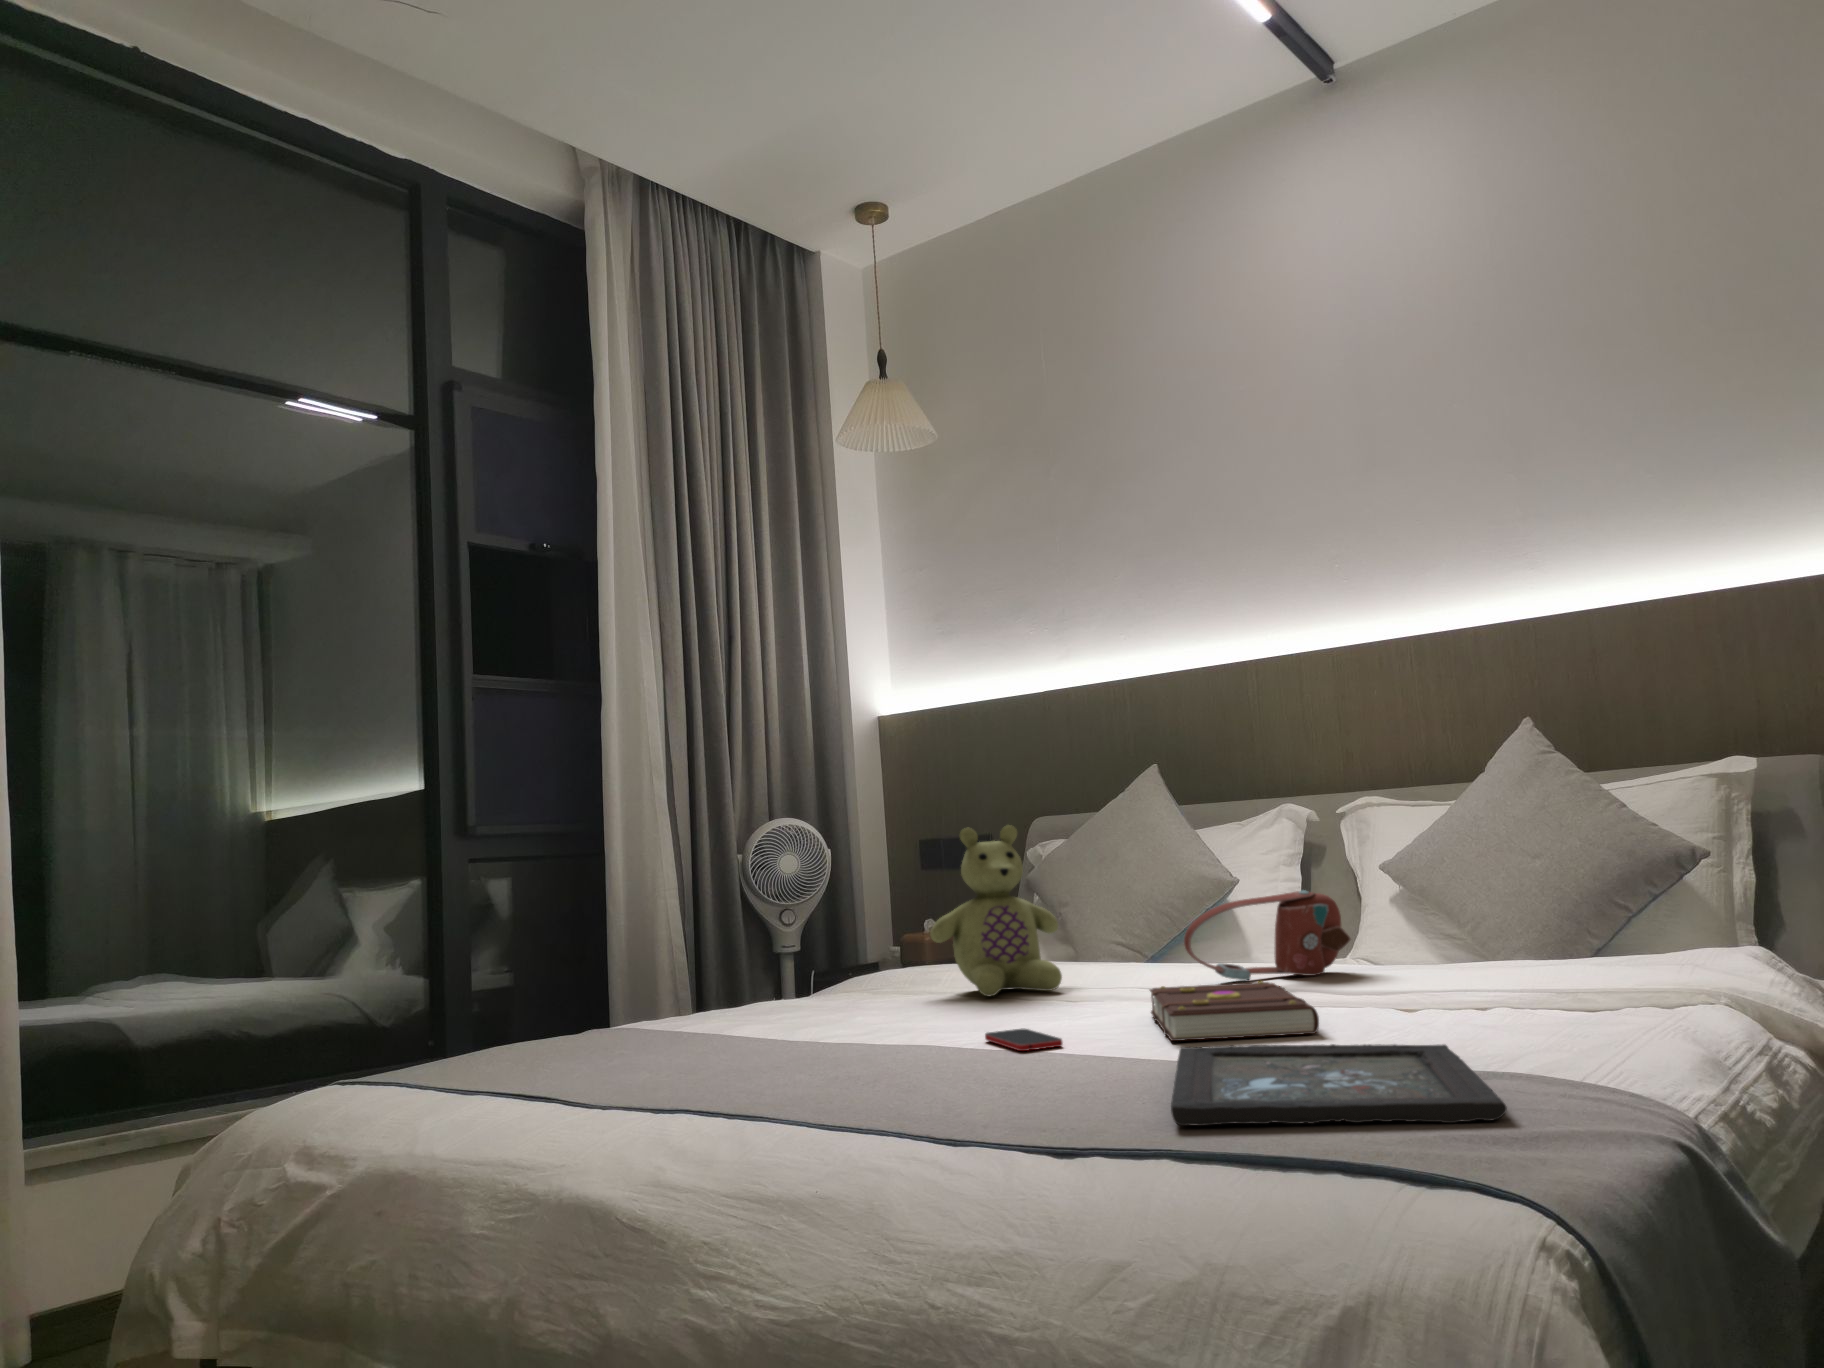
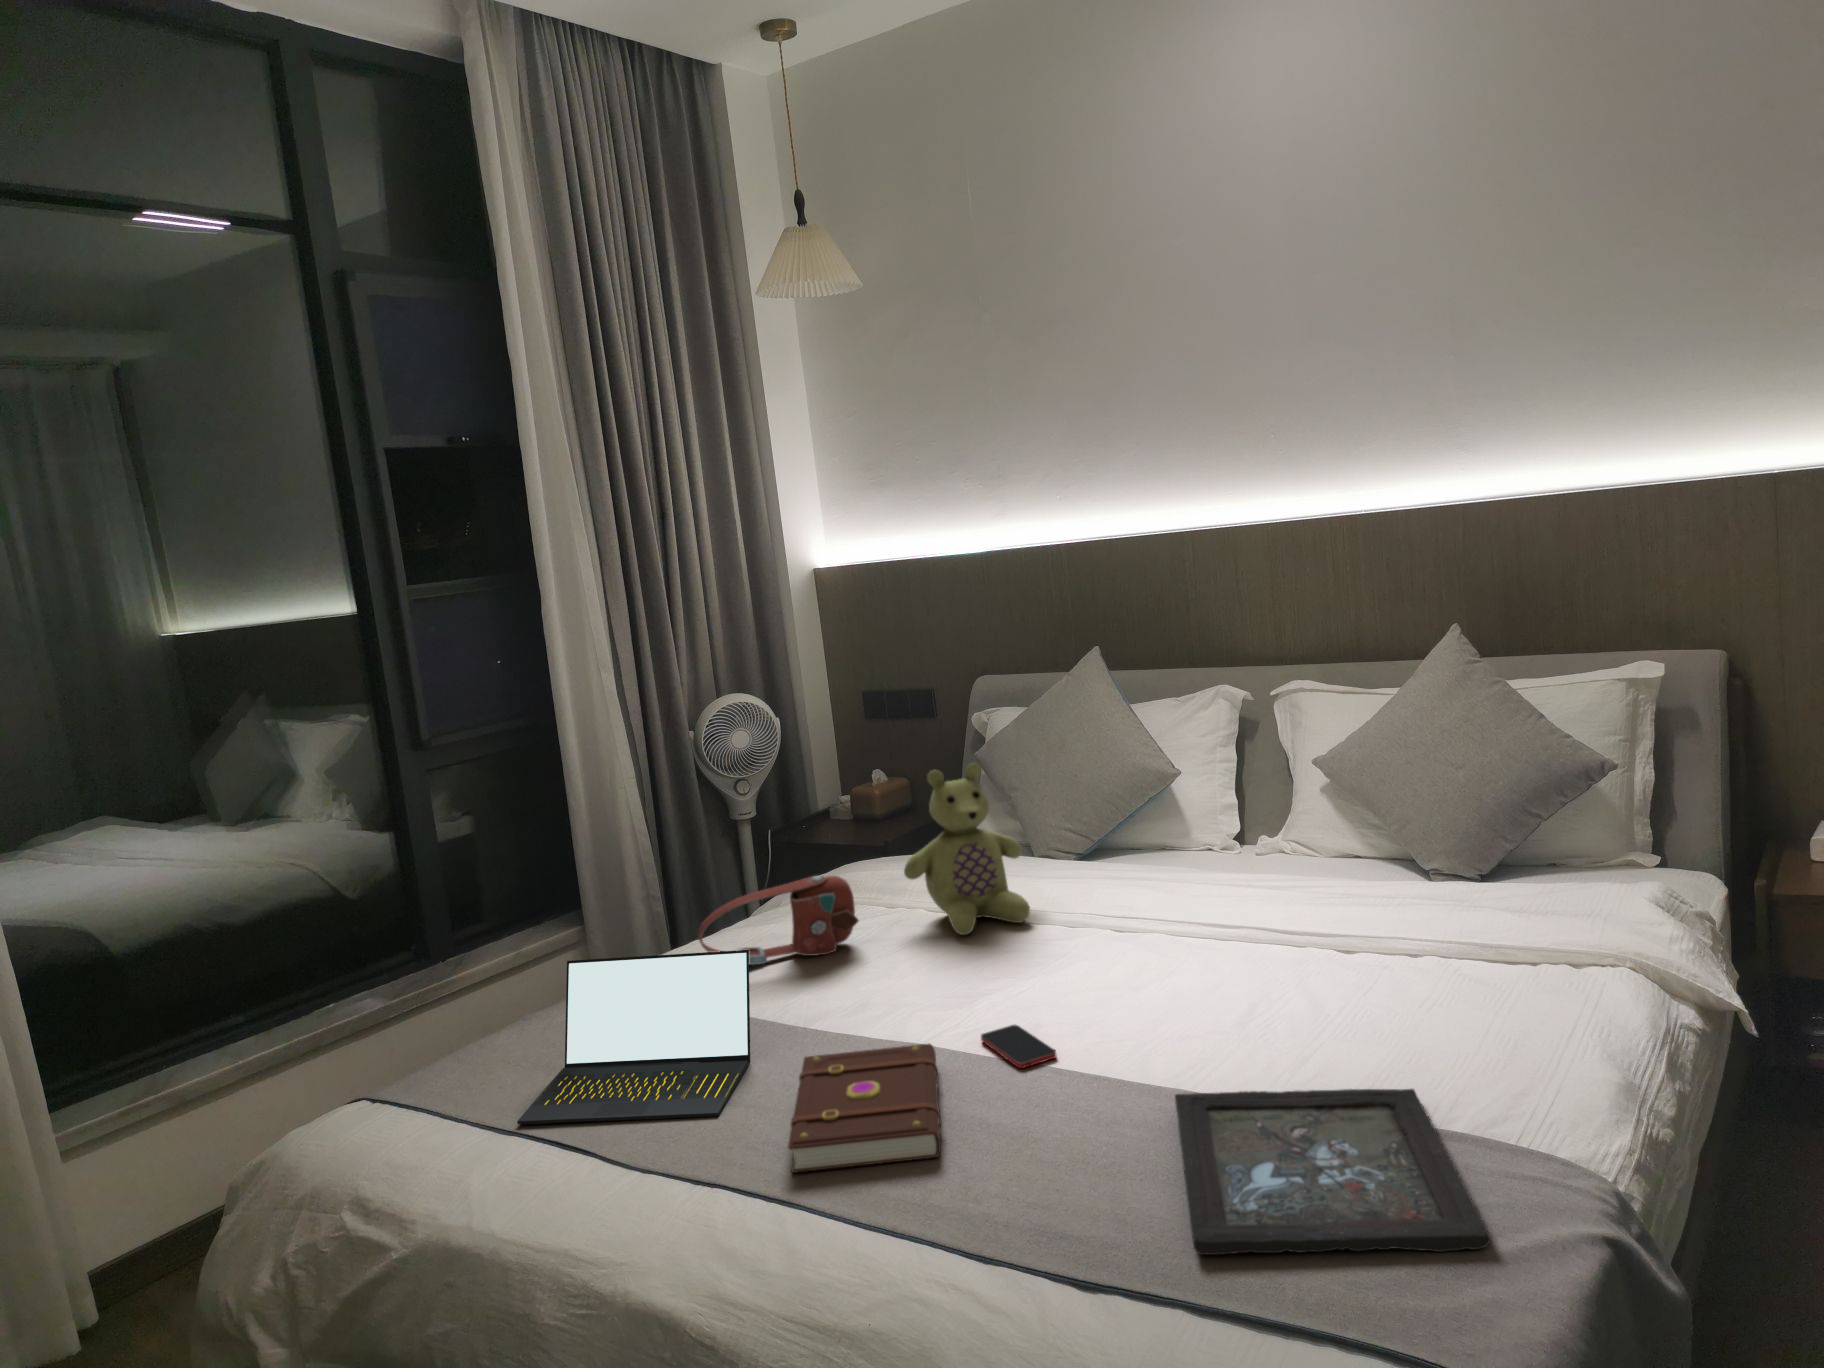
handbag: present [1184,890,1351,980] -> present [698,876,859,965]
laptop: none [484,938,748,1082] -> present [517,950,750,1125]
book: present [1150,981,1319,1041] -> present [788,1044,941,1173]

